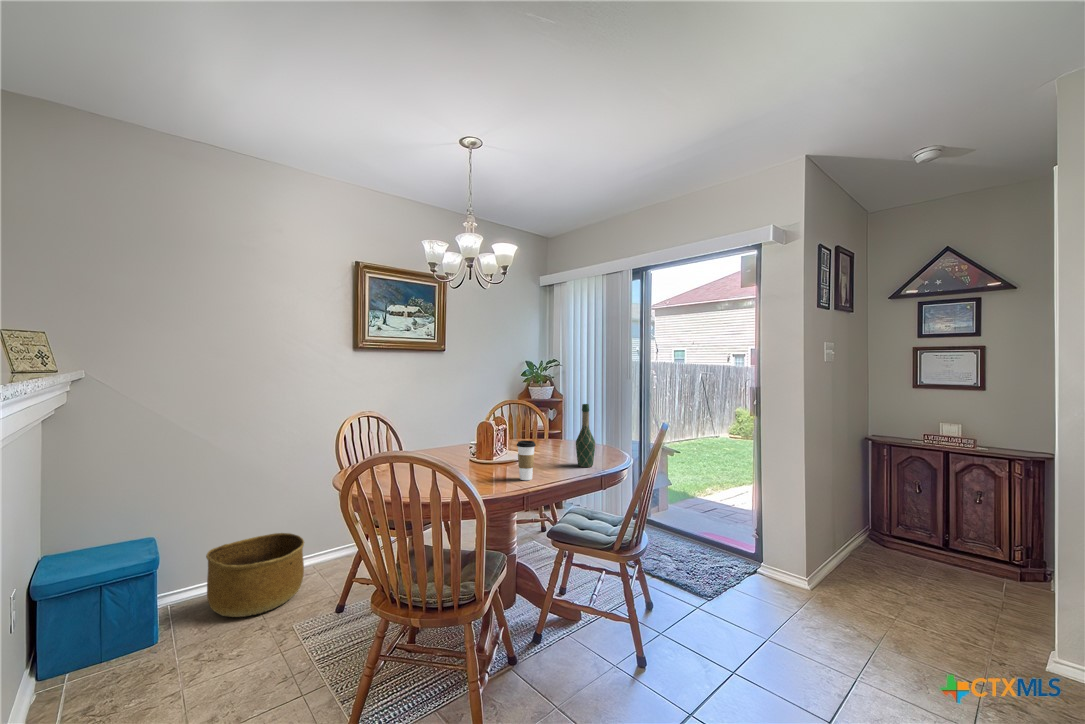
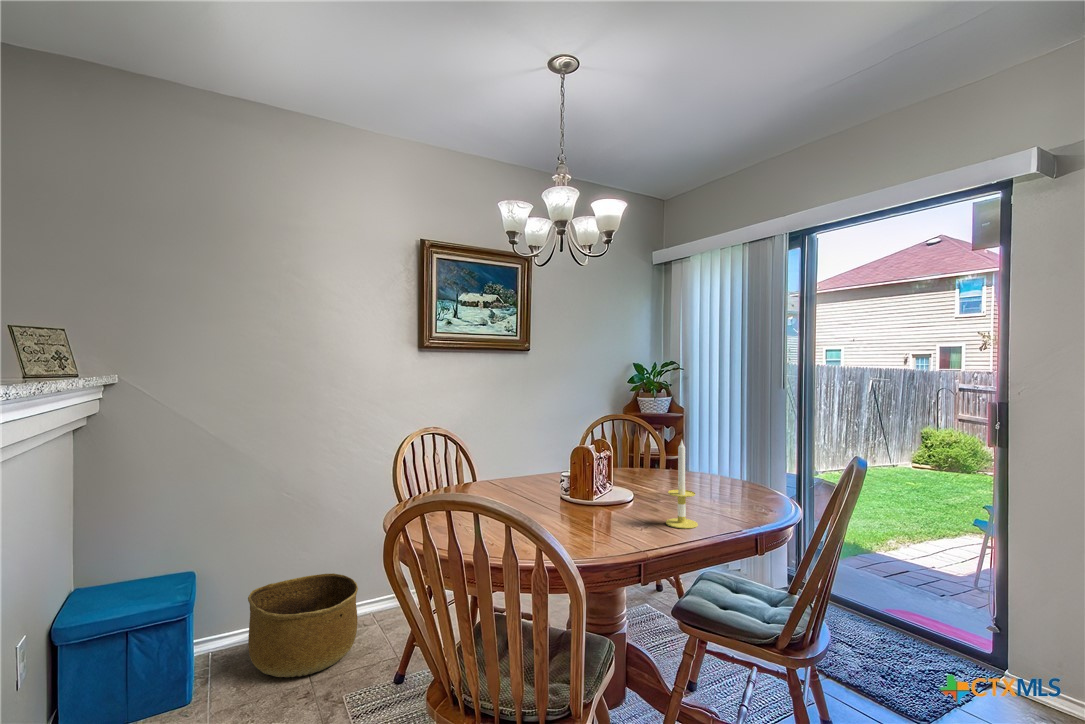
wine bottle: present [576,404,595,467] -> none [713,425,744,519]
candle: none [543,413,564,474] -> present [666,440,698,529]
coffee cup: present [517,441,536,480] -> none [628,478,656,536]

